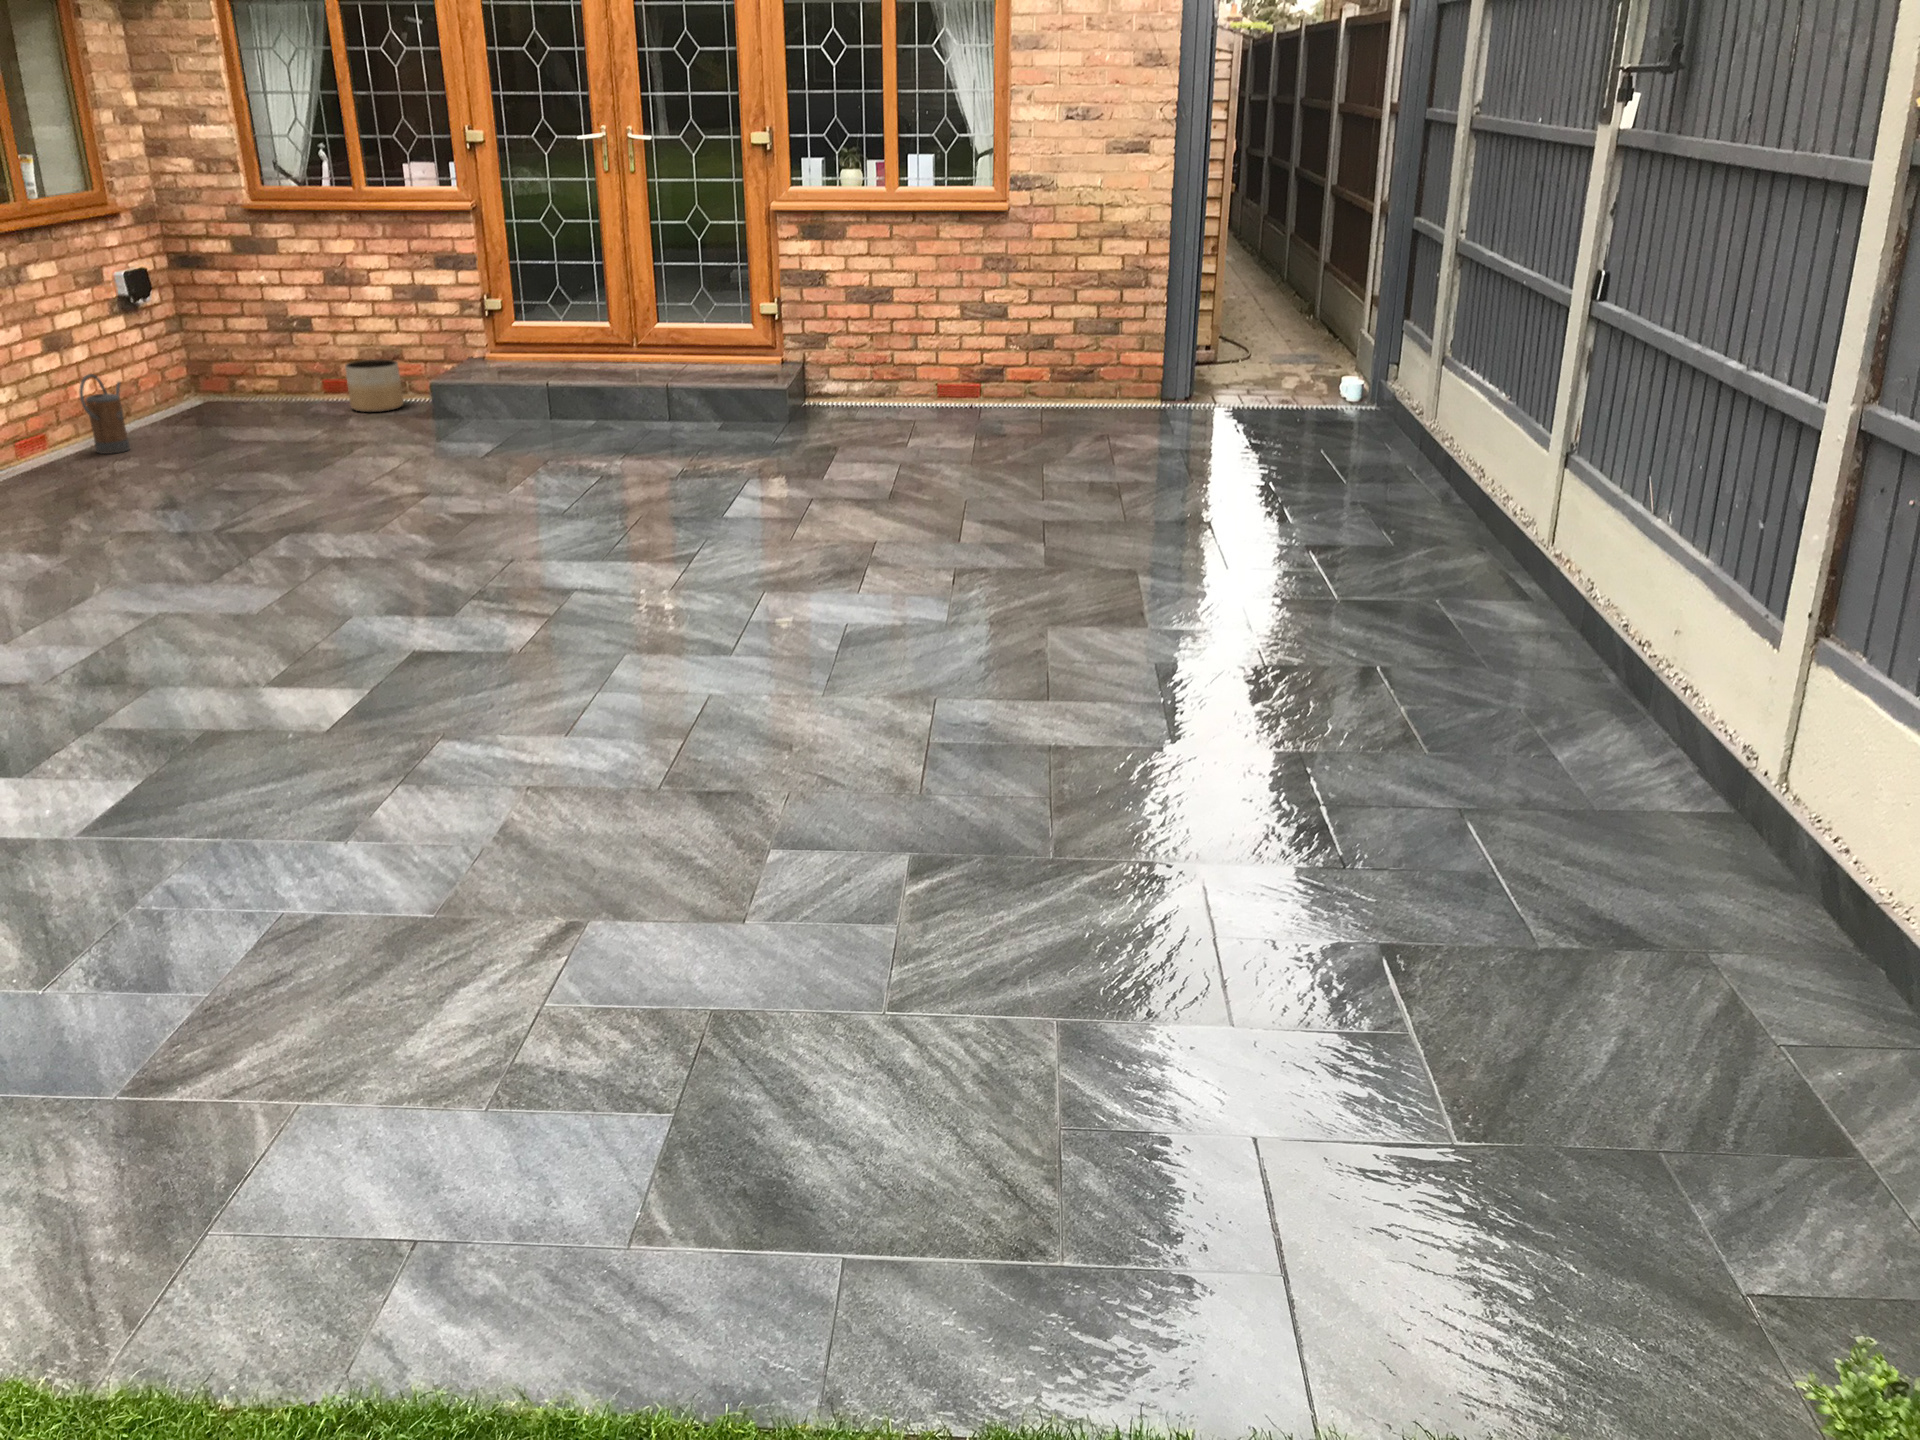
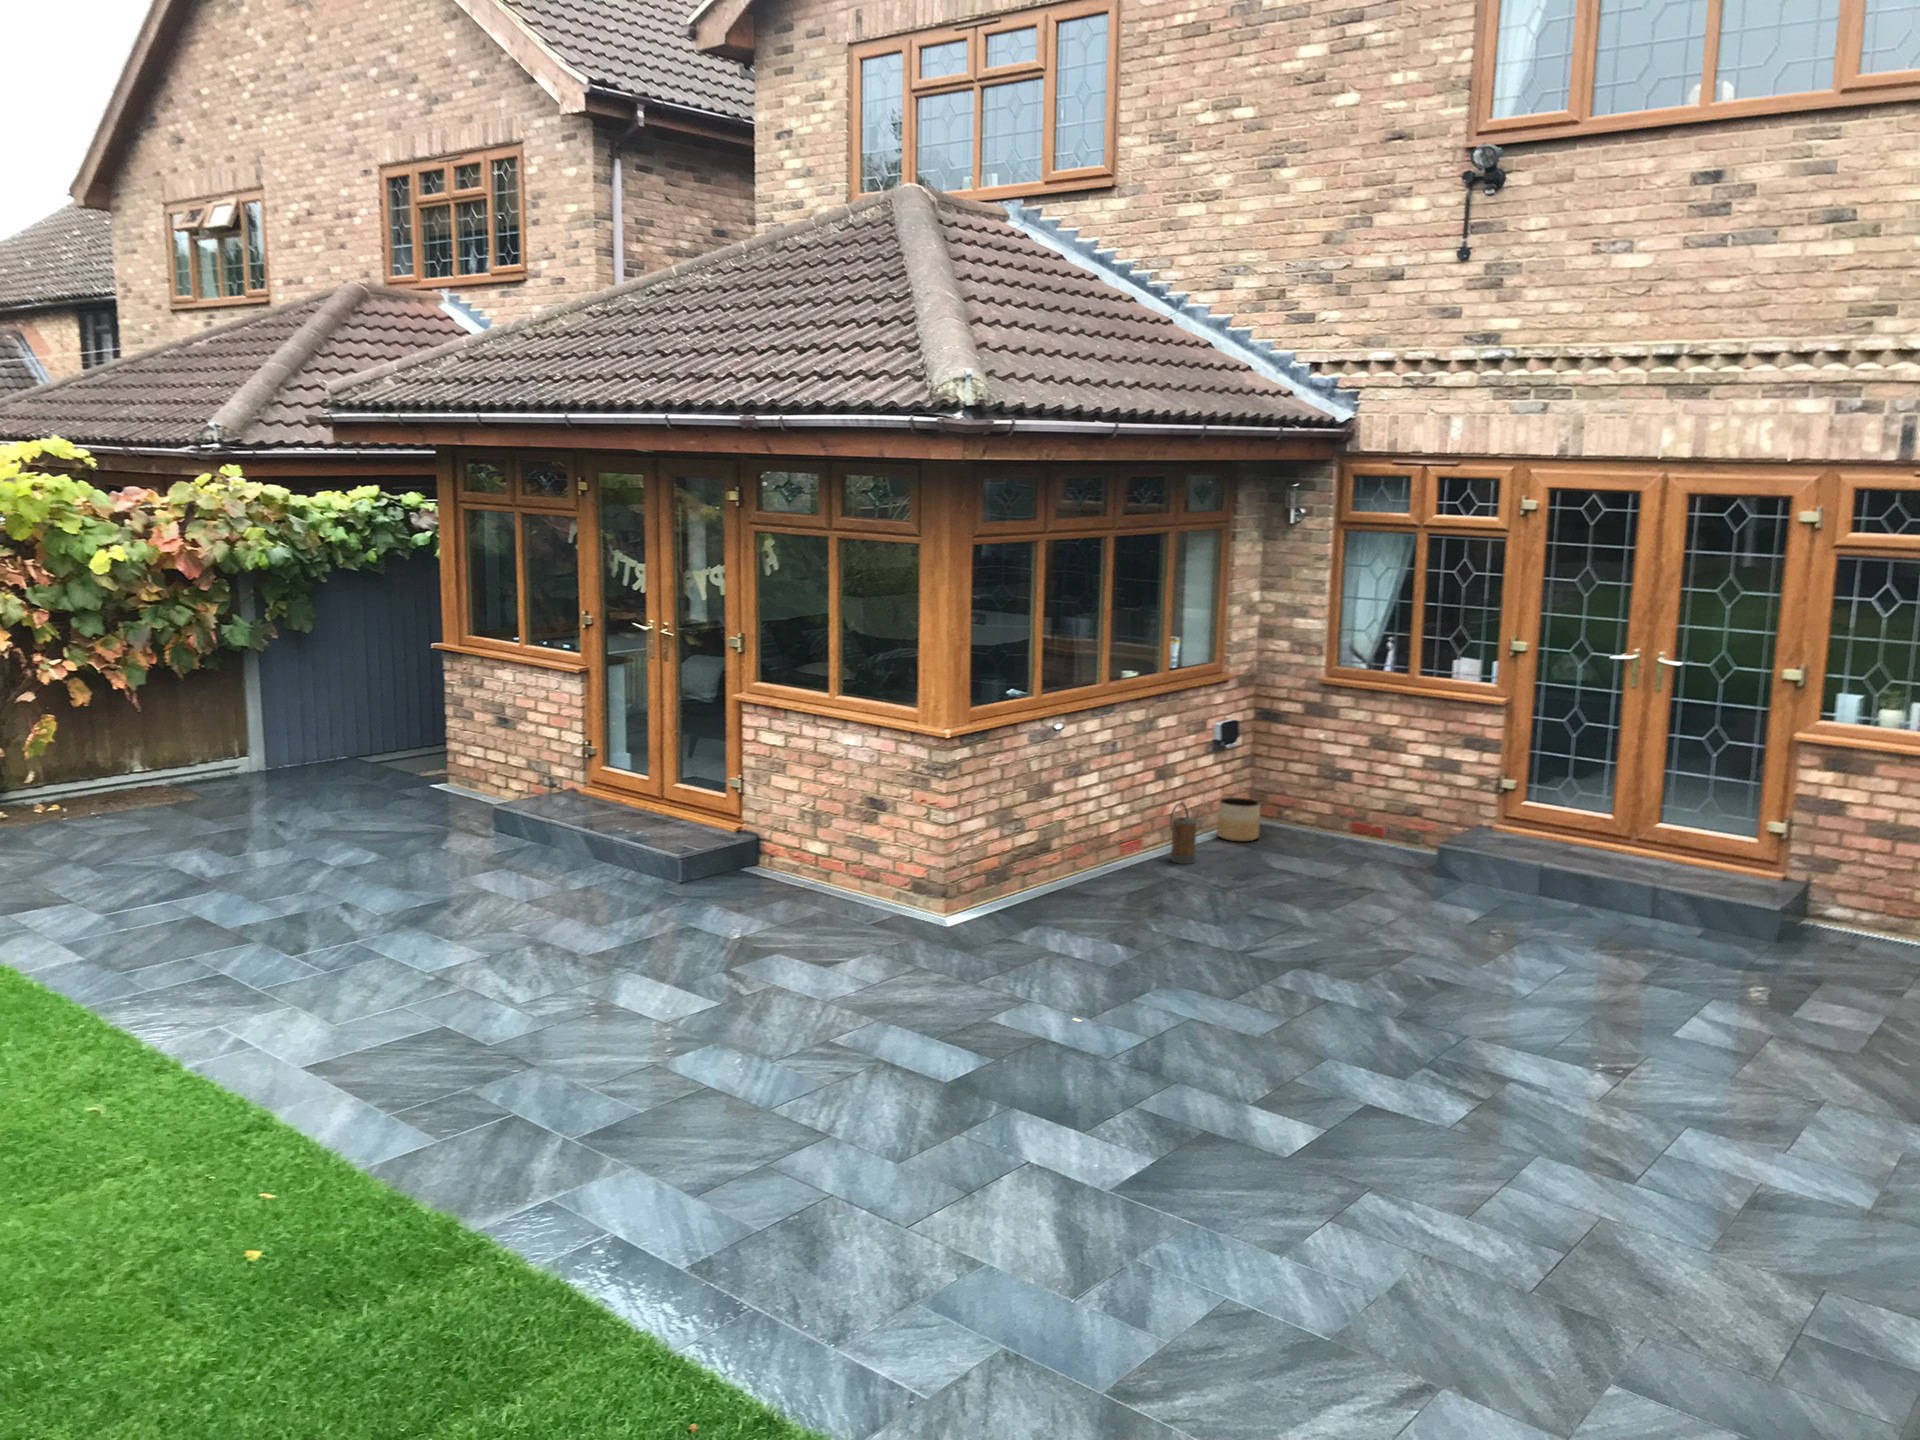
planter: present [345,359,403,412] -> present [1217,797,1260,841]

